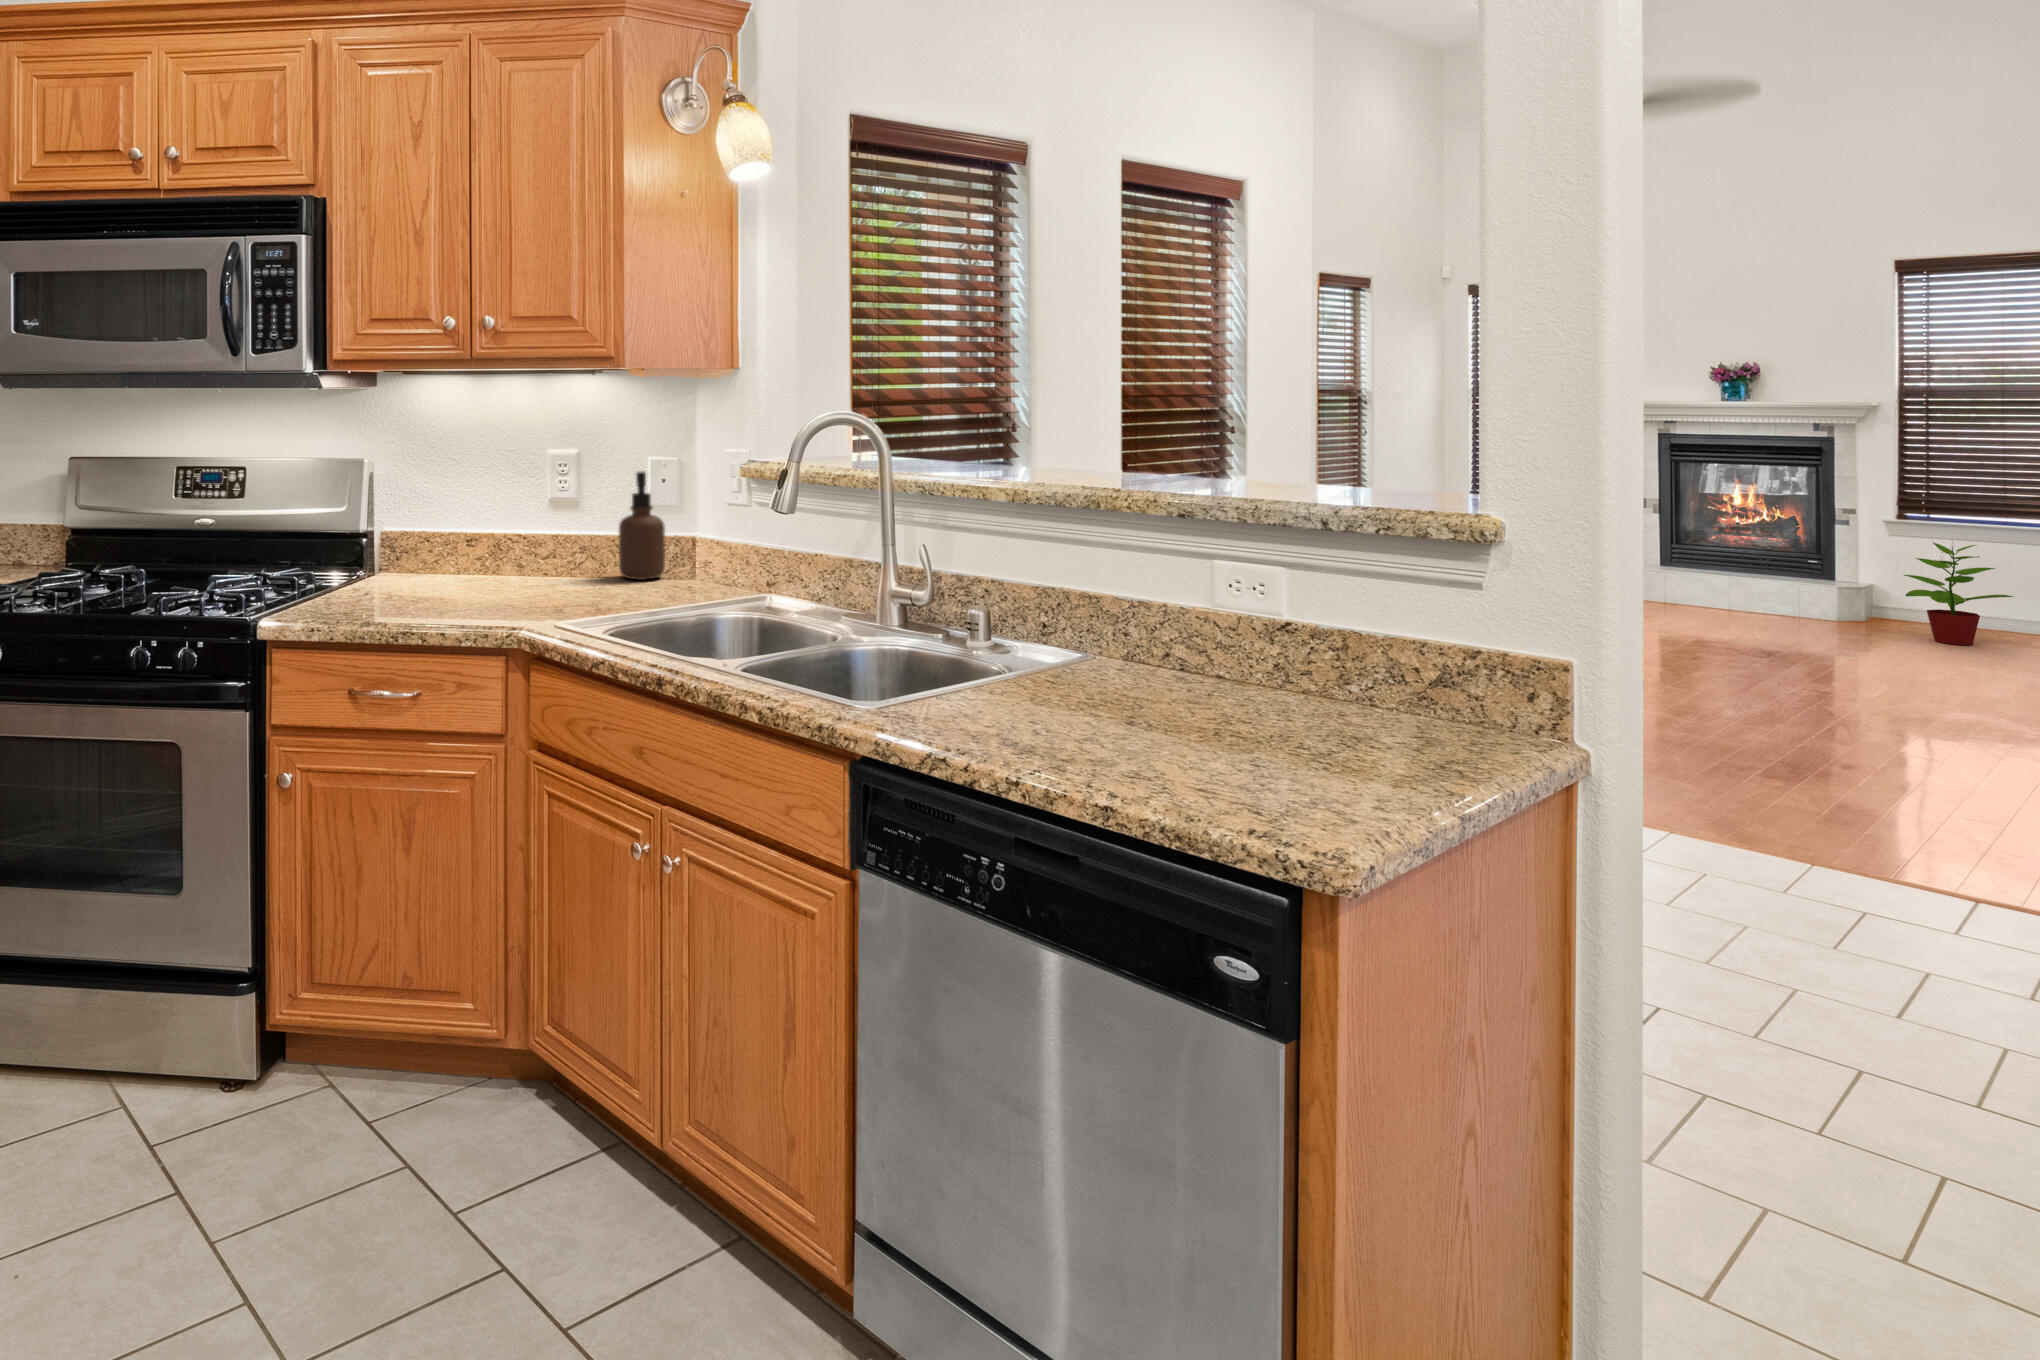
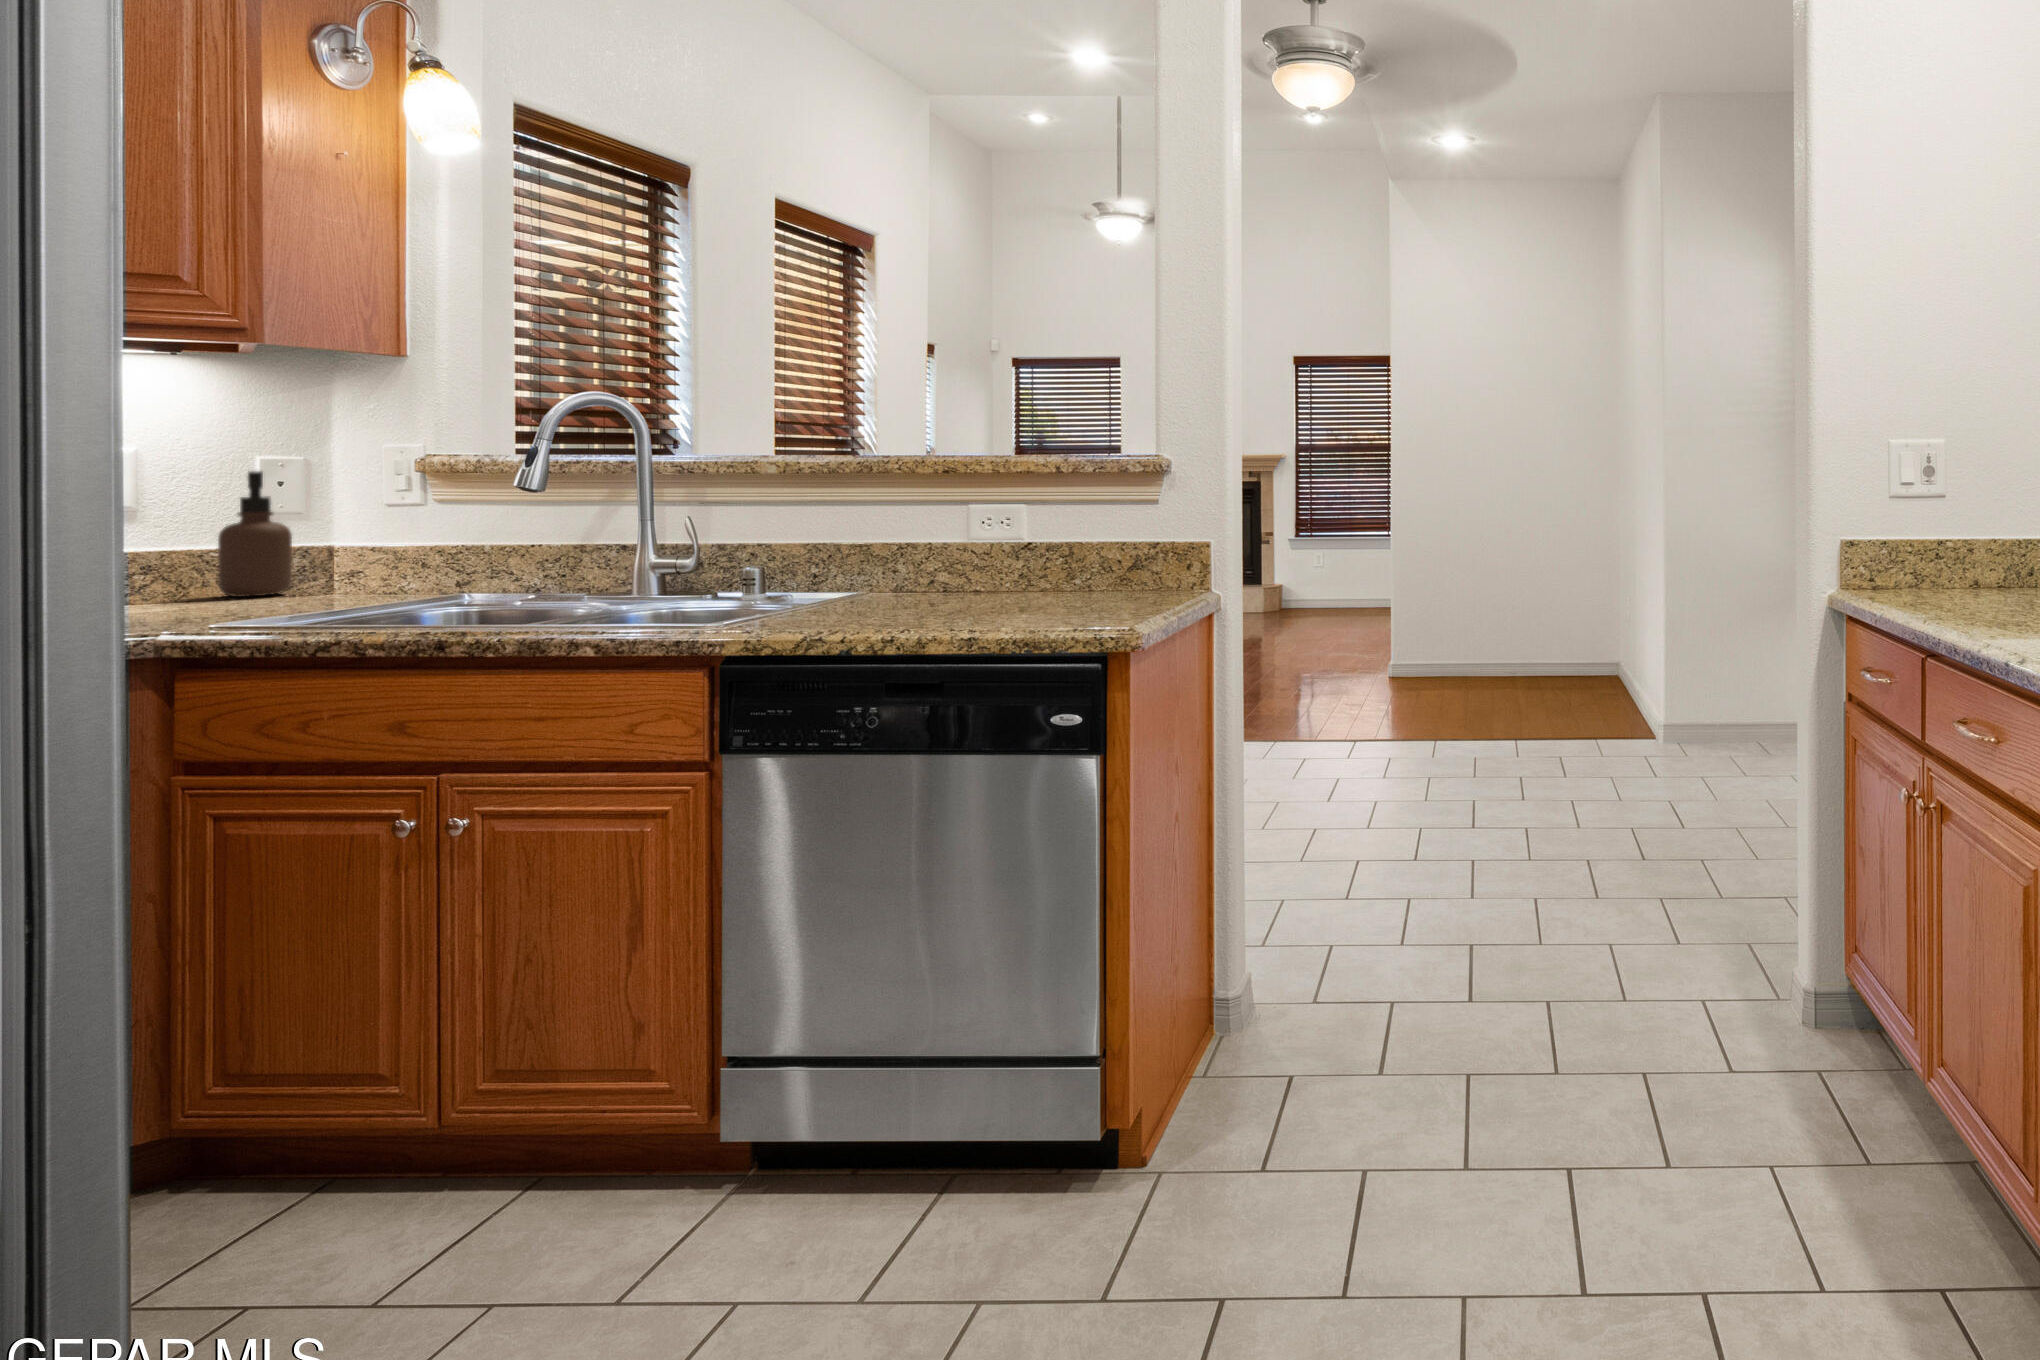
potted plant: present [1904,543,2013,645] -> none [1300,545,1356,615]

